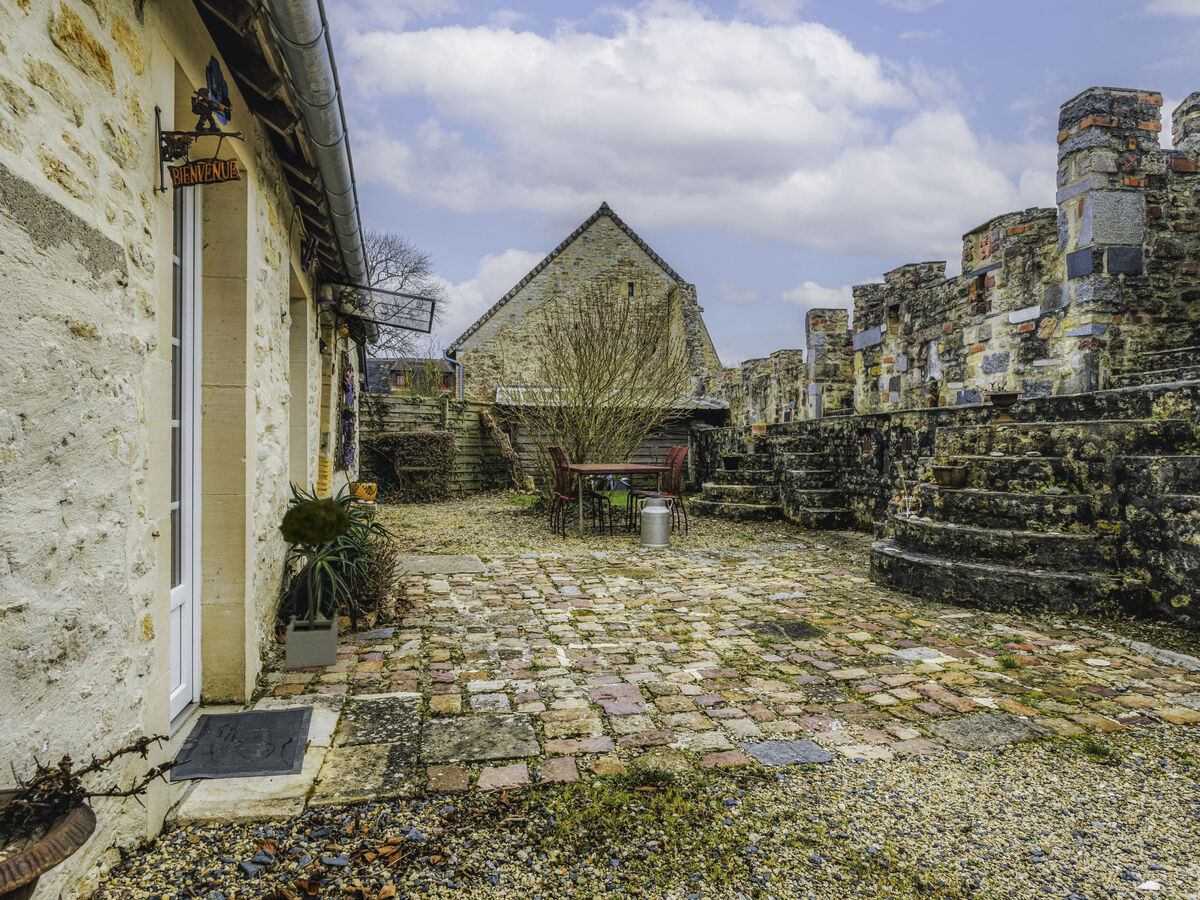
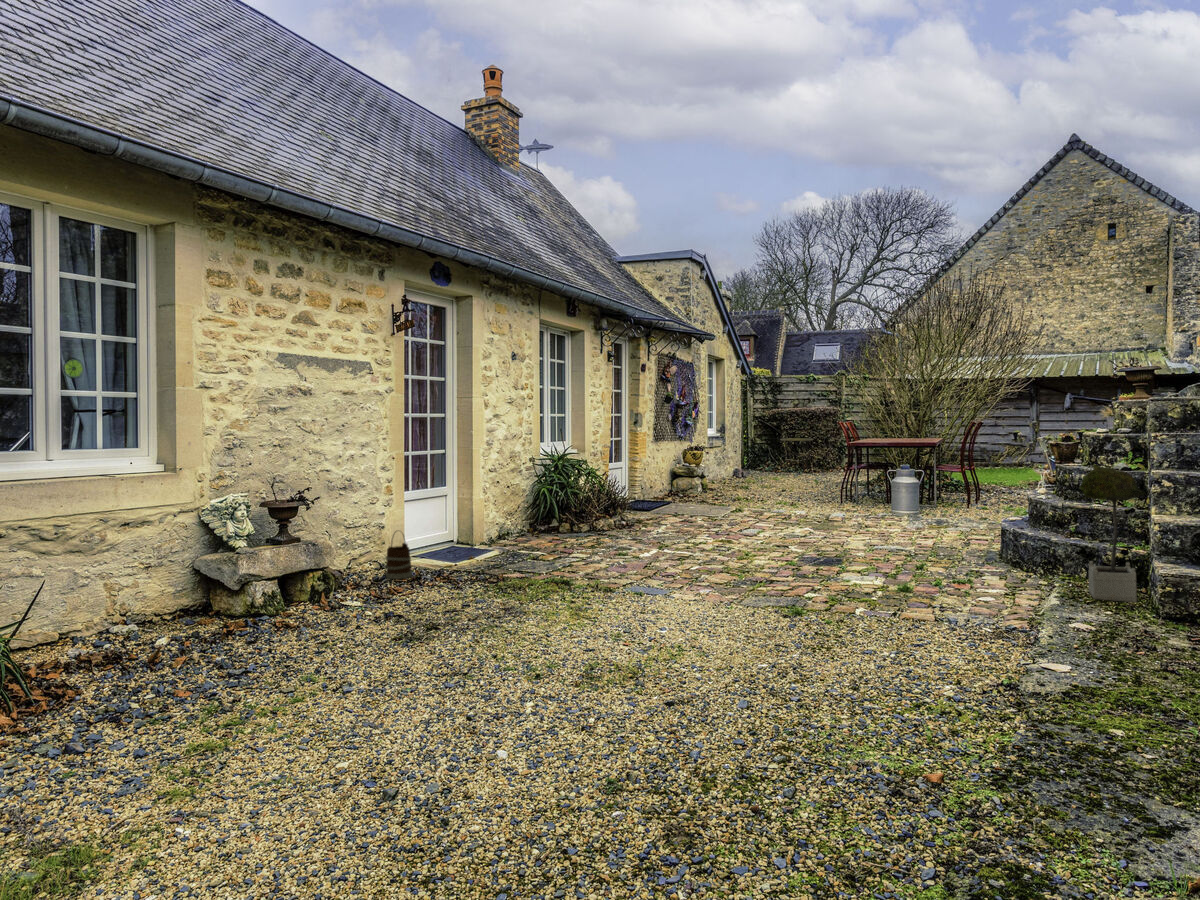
potted tree: present [278,496,352,668] -> present [1079,465,1145,602]
wooden bucket: none [159,726,240,874] -> present [386,532,412,579]

